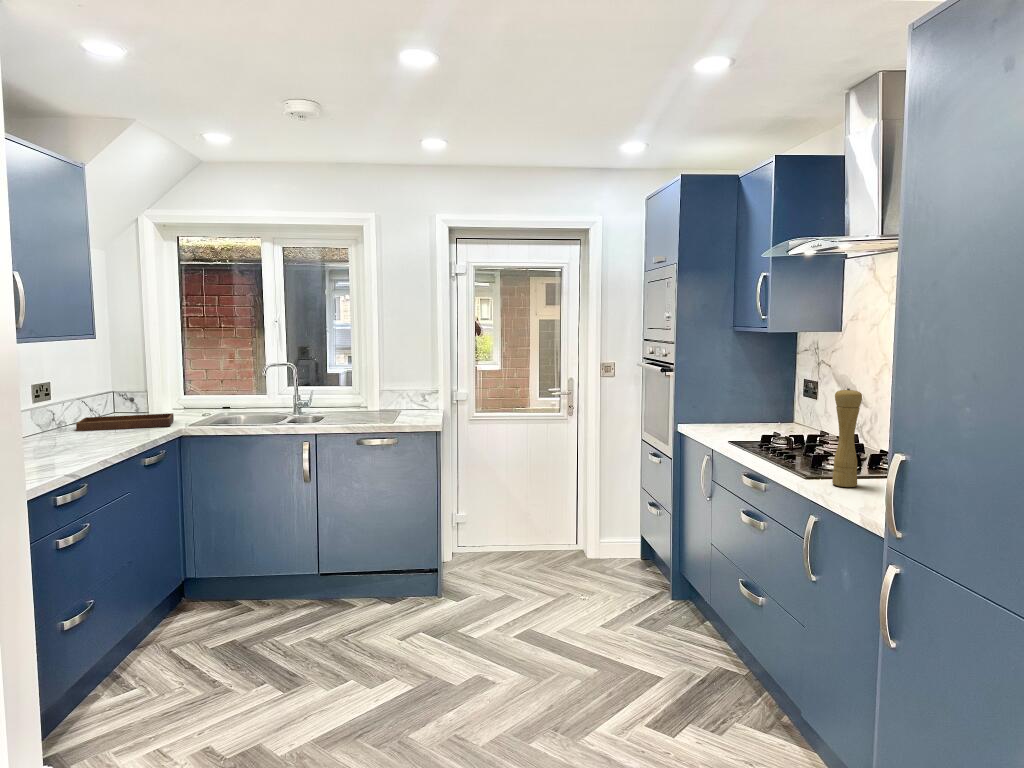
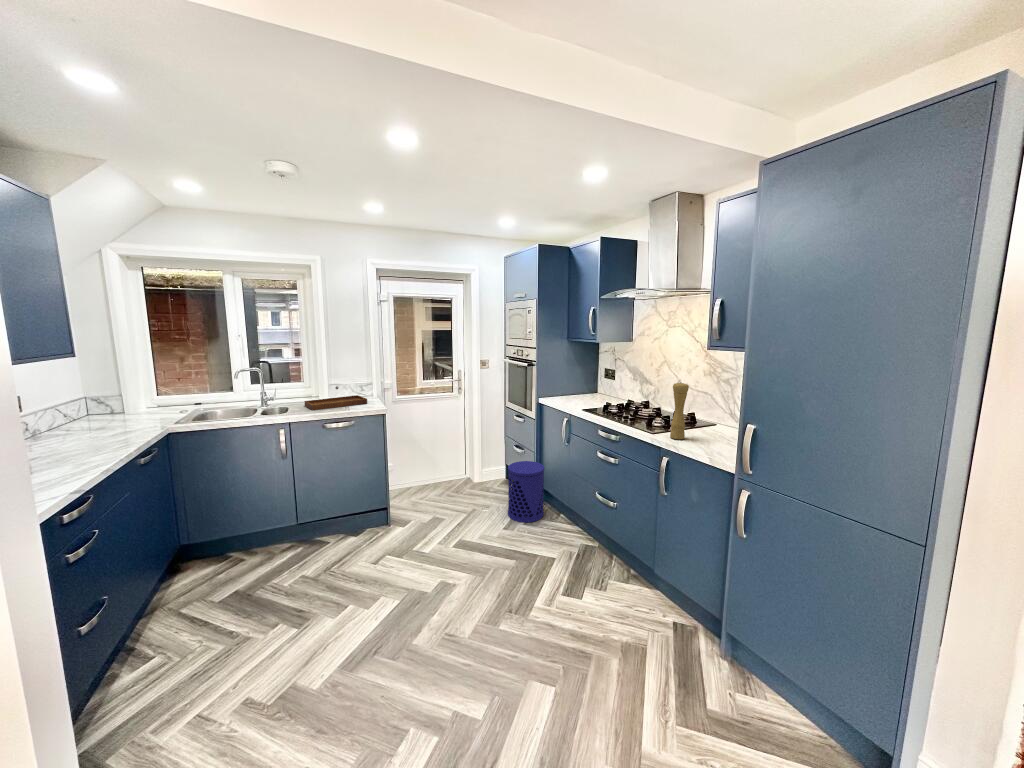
tray: present [76,397,174,431] -> present [305,386,367,410]
waste bin: none [617,525,679,626] -> present [508,461,544,523]

